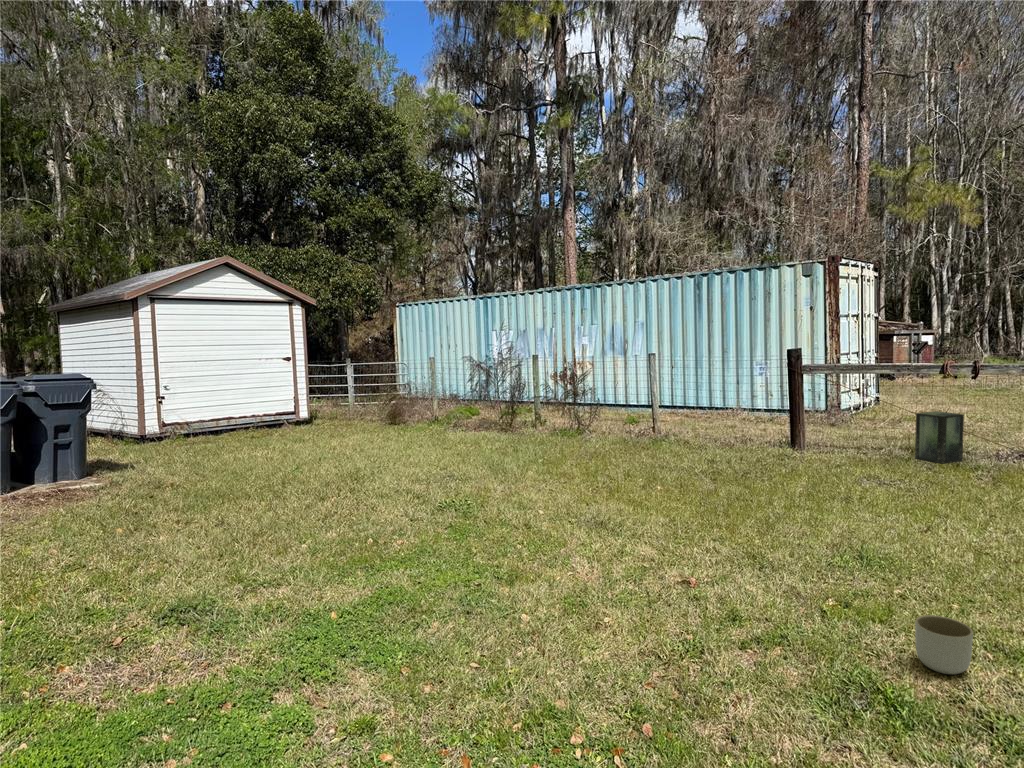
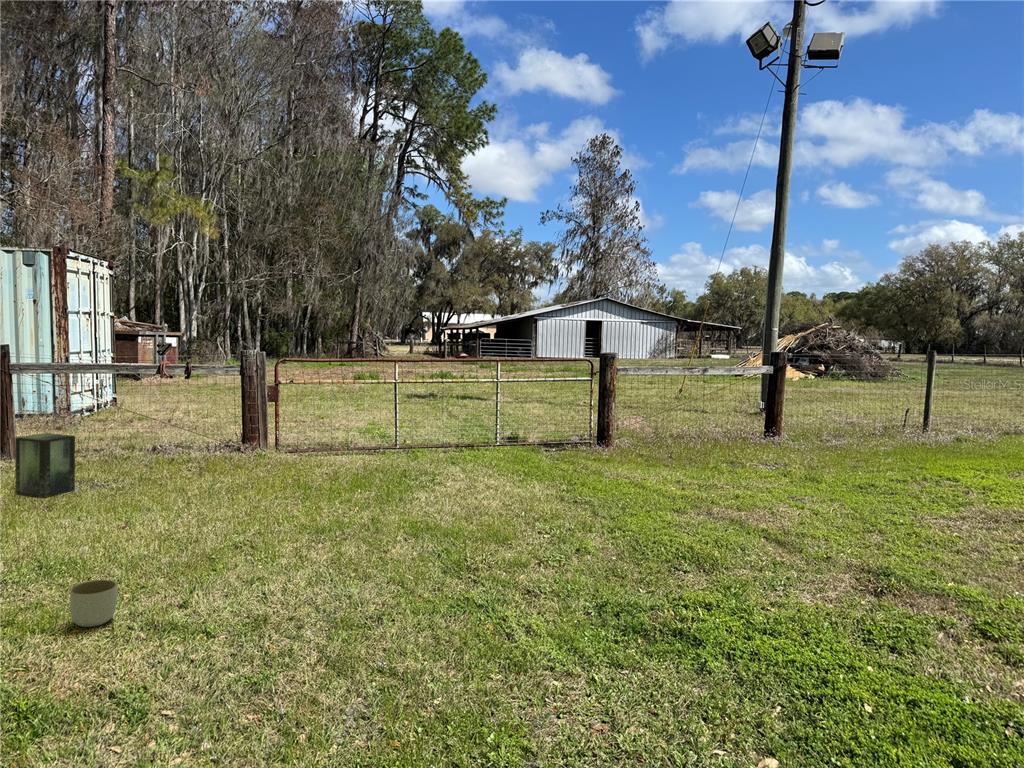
storage box: present [915,411,964,464] -> present [15,433,75,498]

